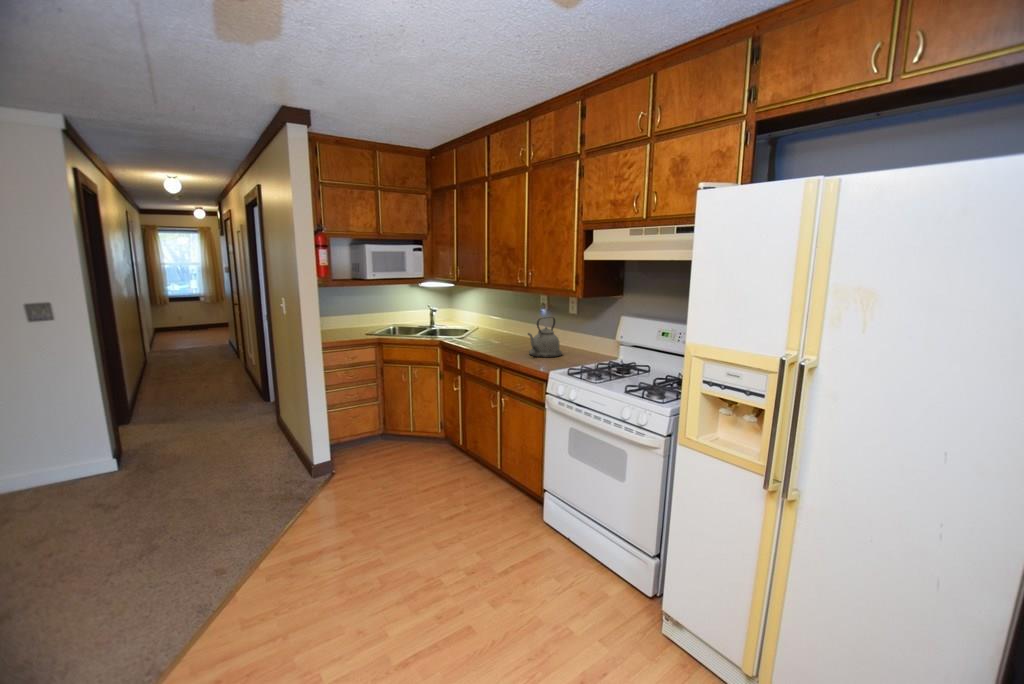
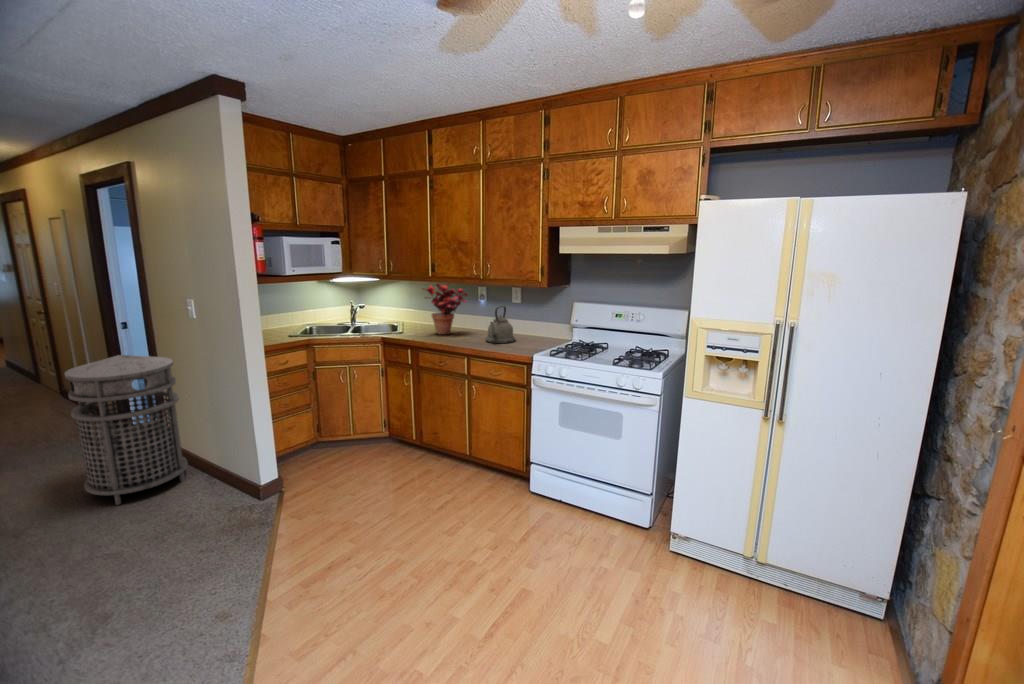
potted plant: none [480,290,527,343] -> present [426,284,468,334]
trash can: none [195,341,281,462] -> present [65,355,188,505]

